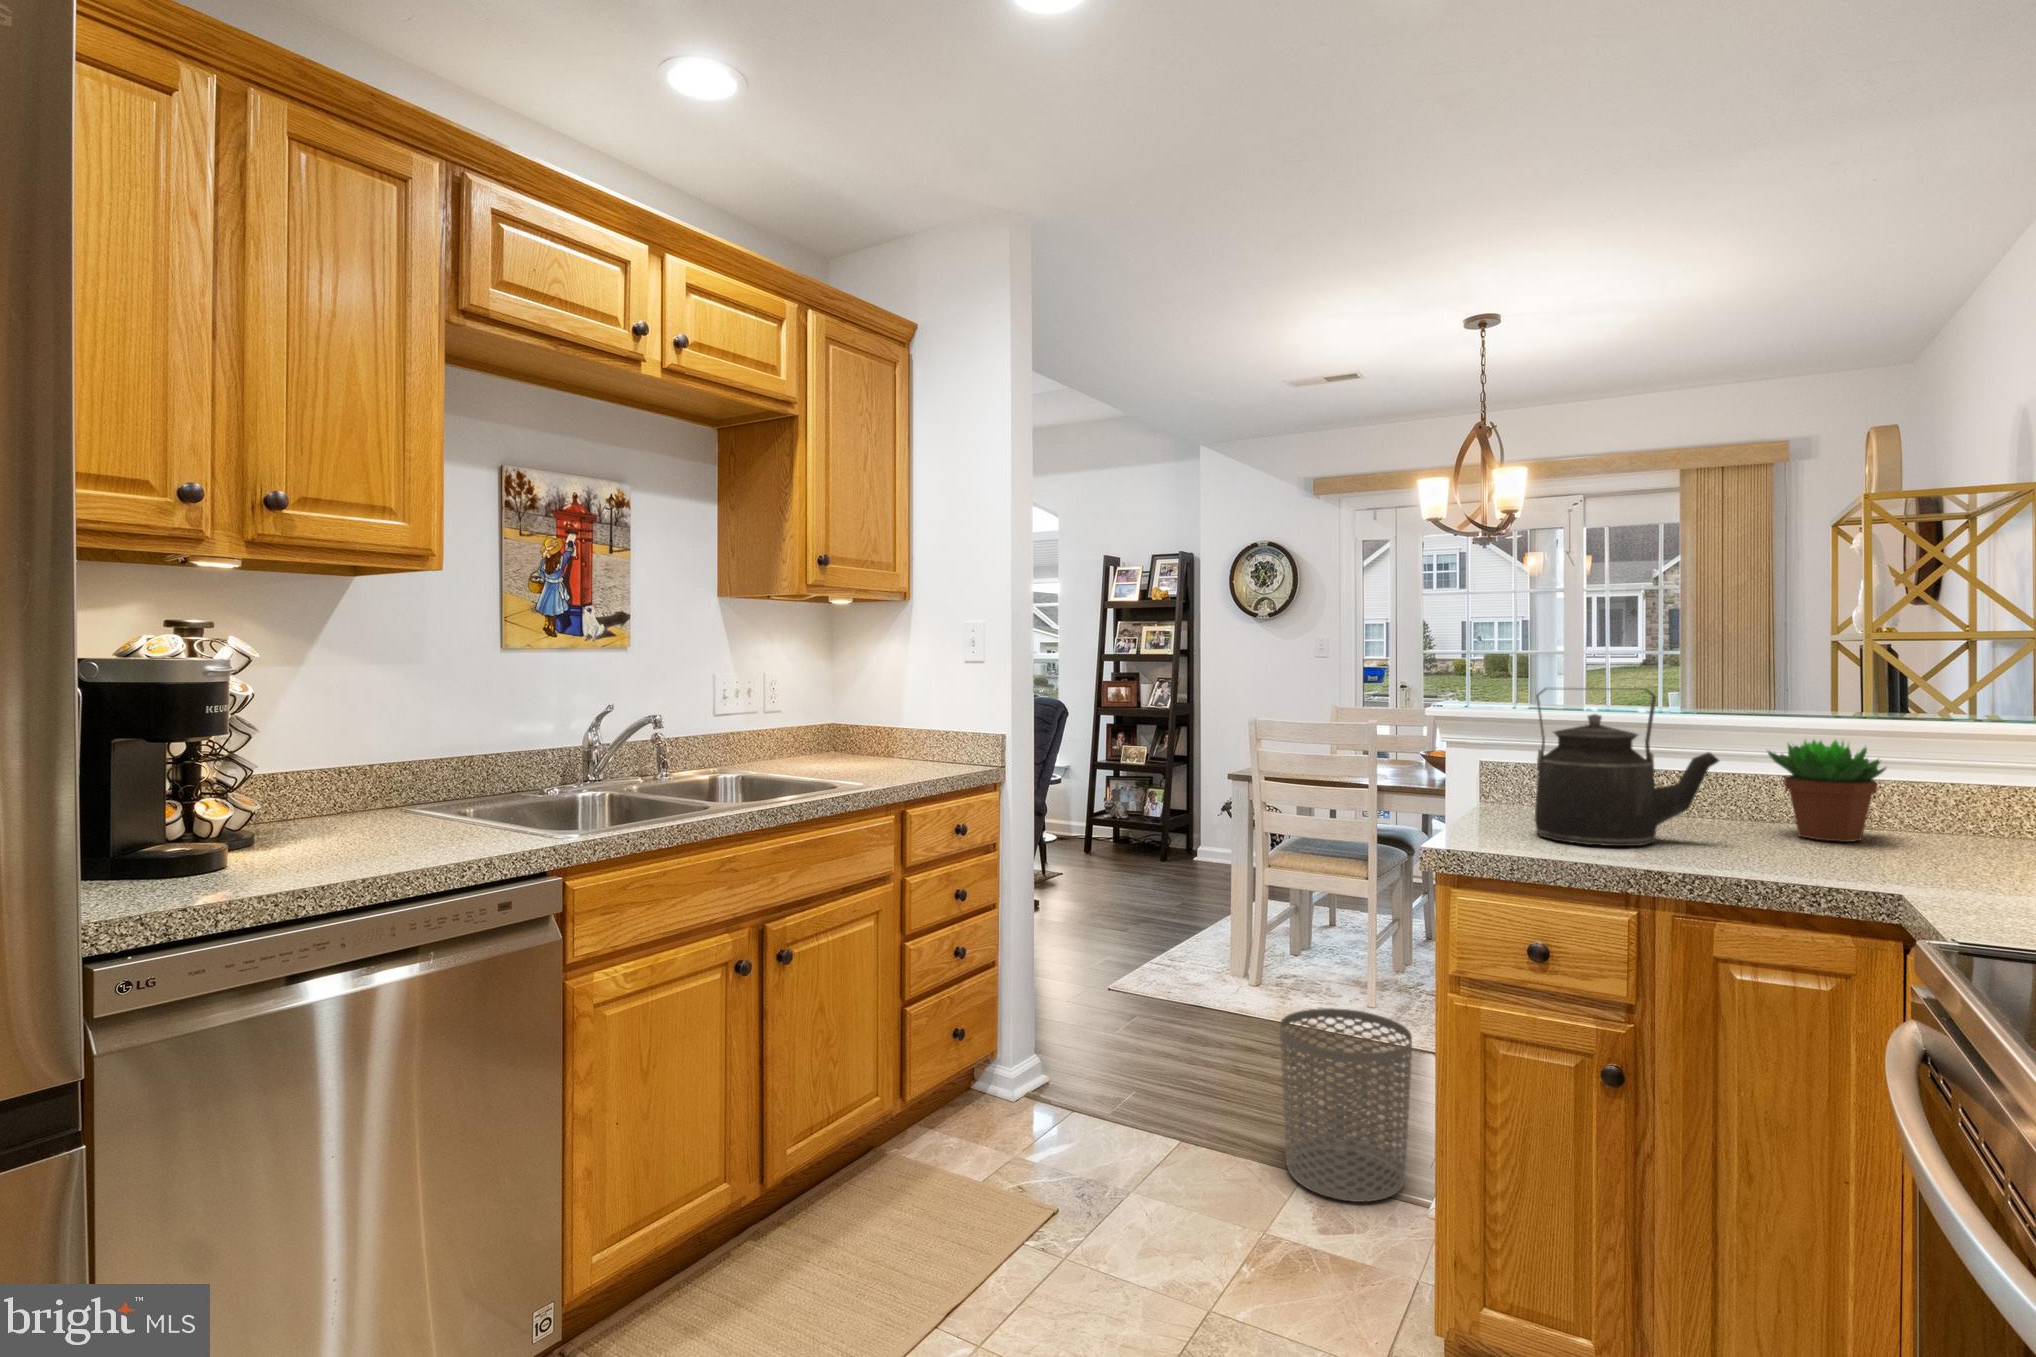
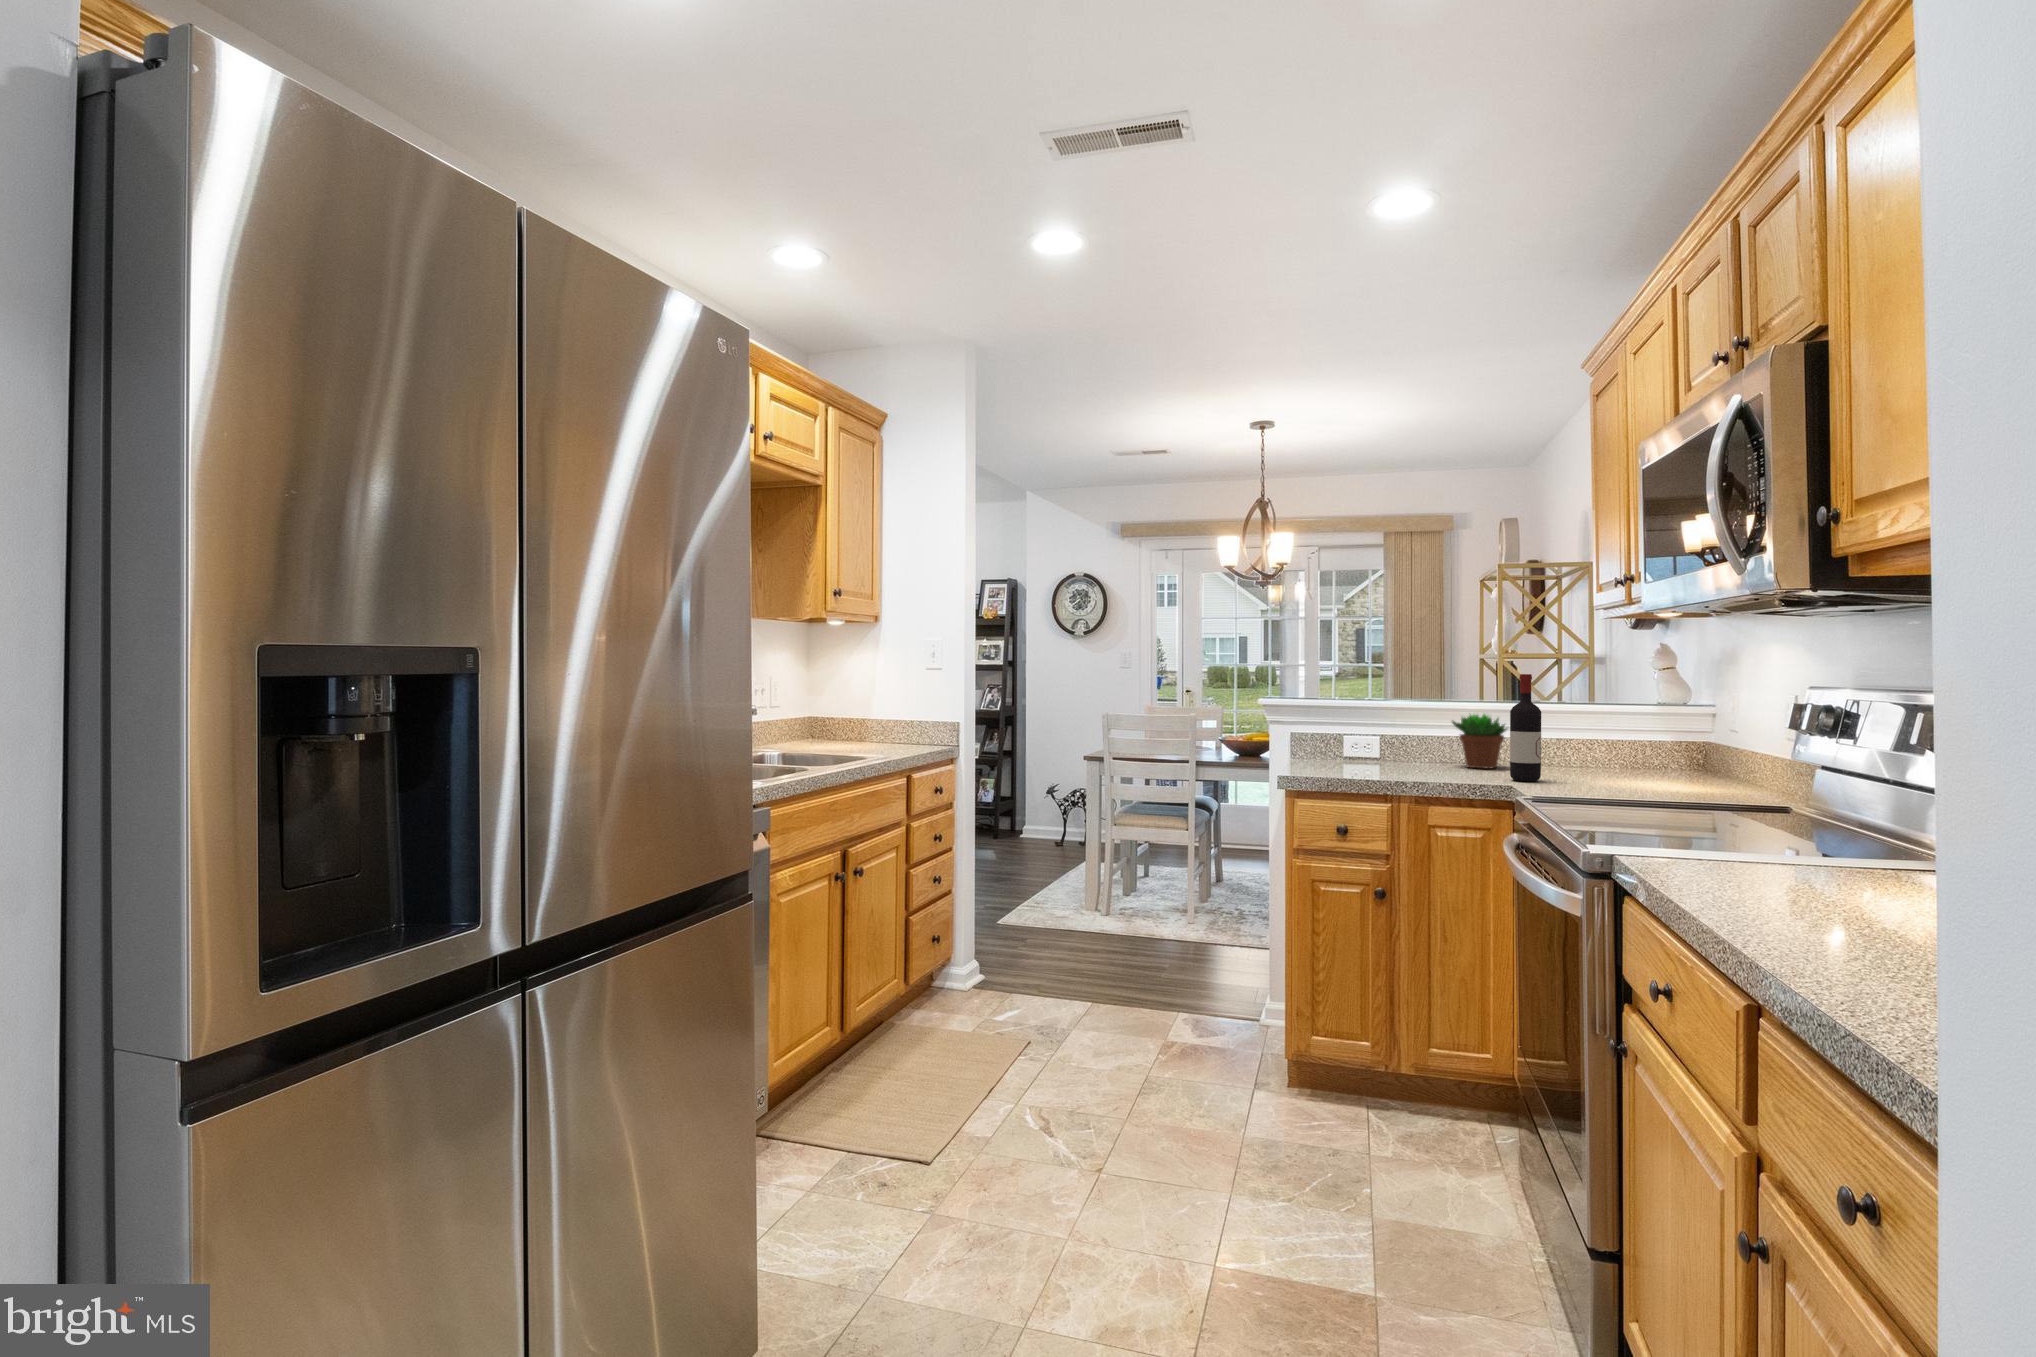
wine bottle: none [1892,671,1966,883] -> present [1510,674,1541,781]
kettle: present [1535,688,1720,846] -> none [1333,684,1429,773]
waste bin: present [1280,1008,1412,1202] -> none [1164,902,1248,1019]

